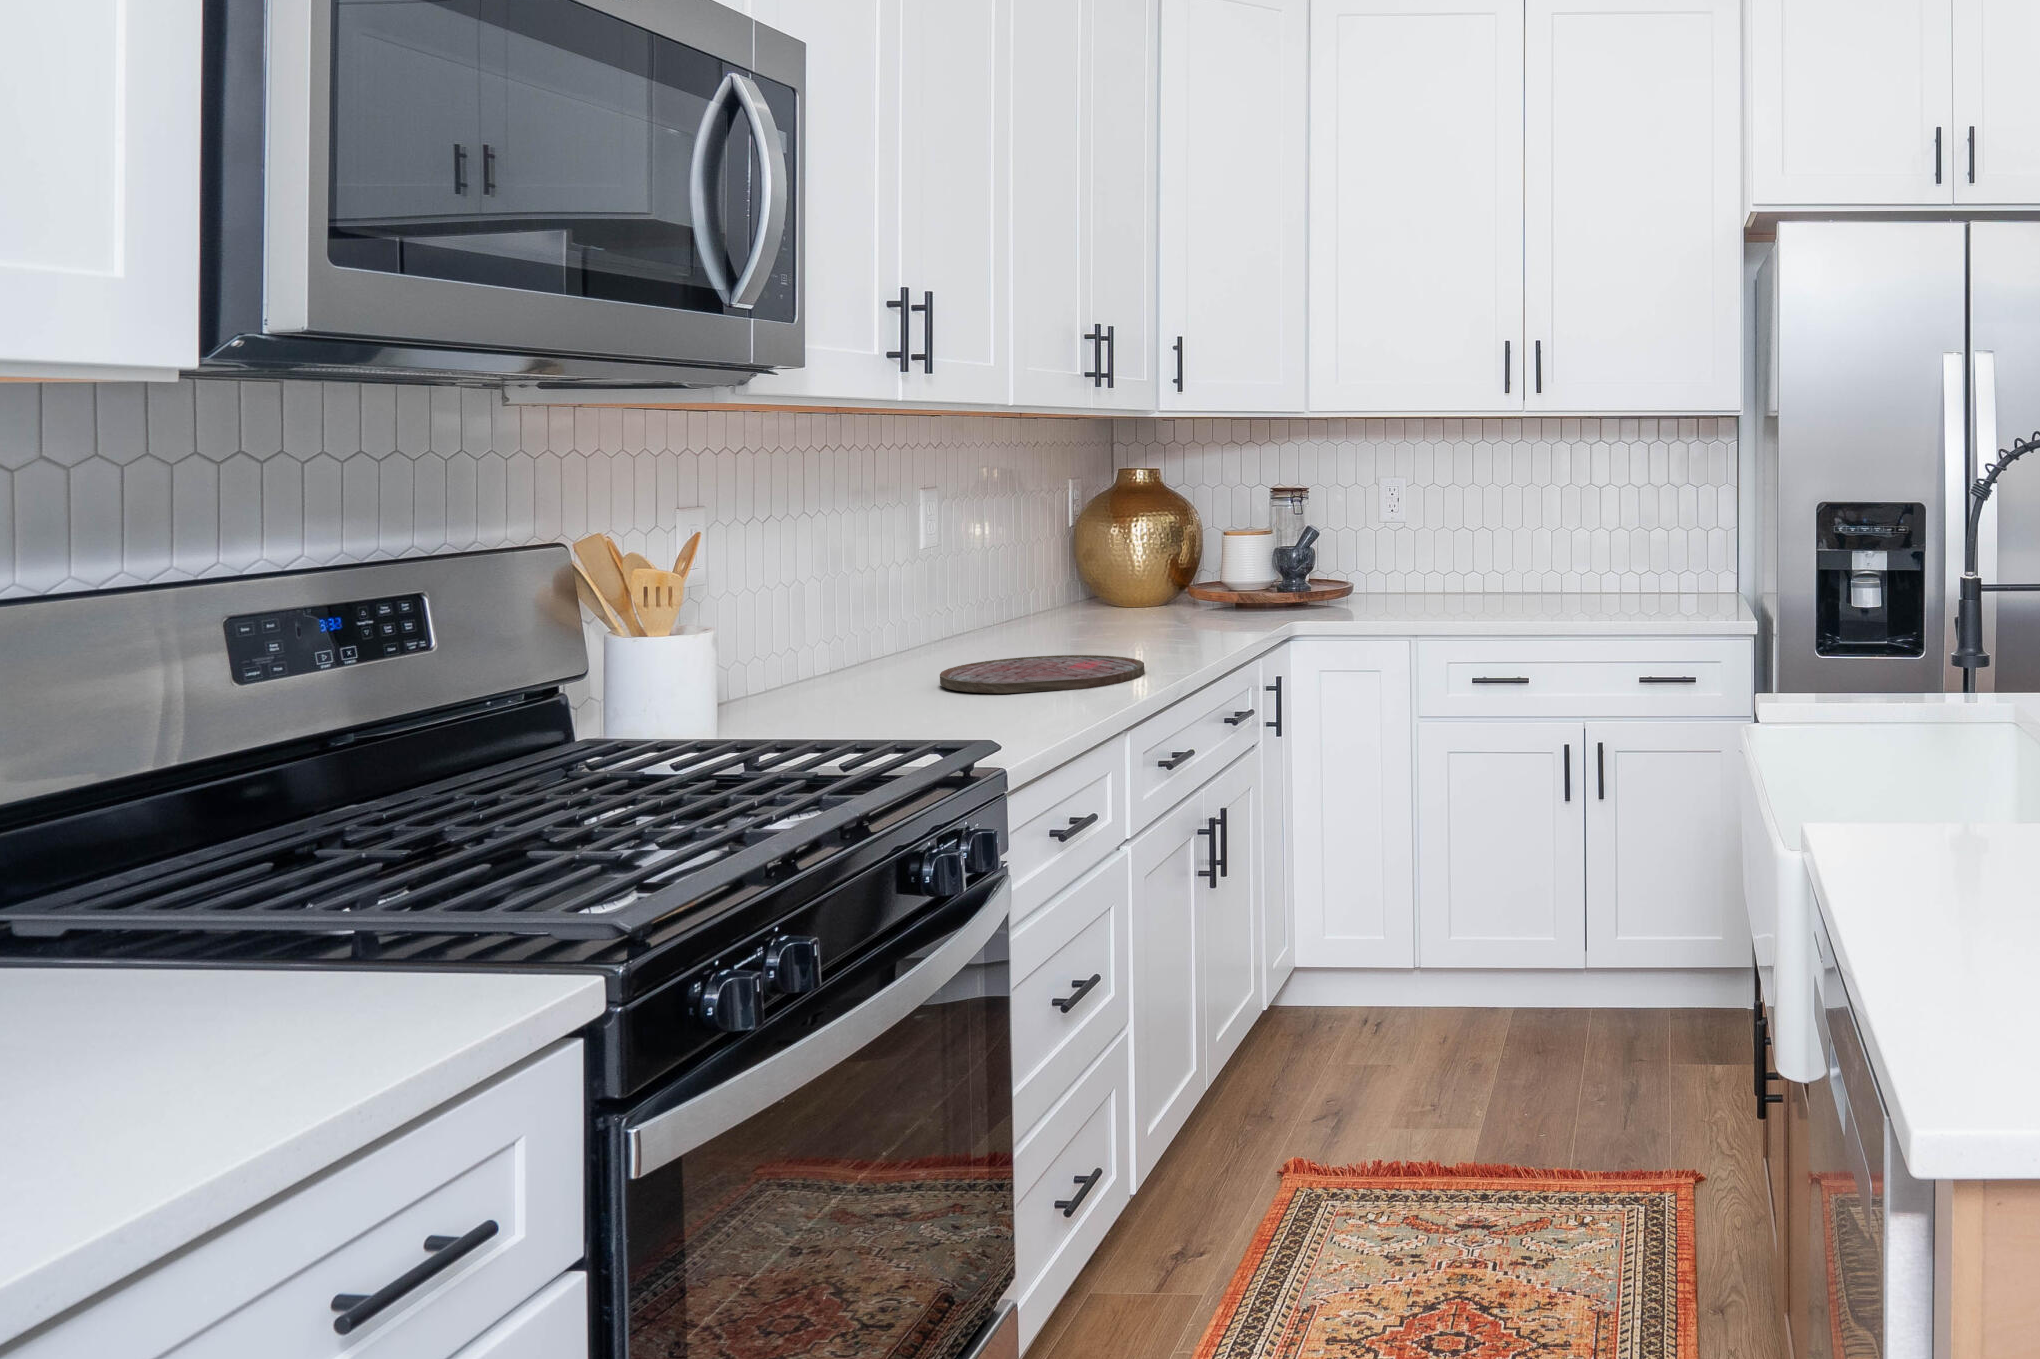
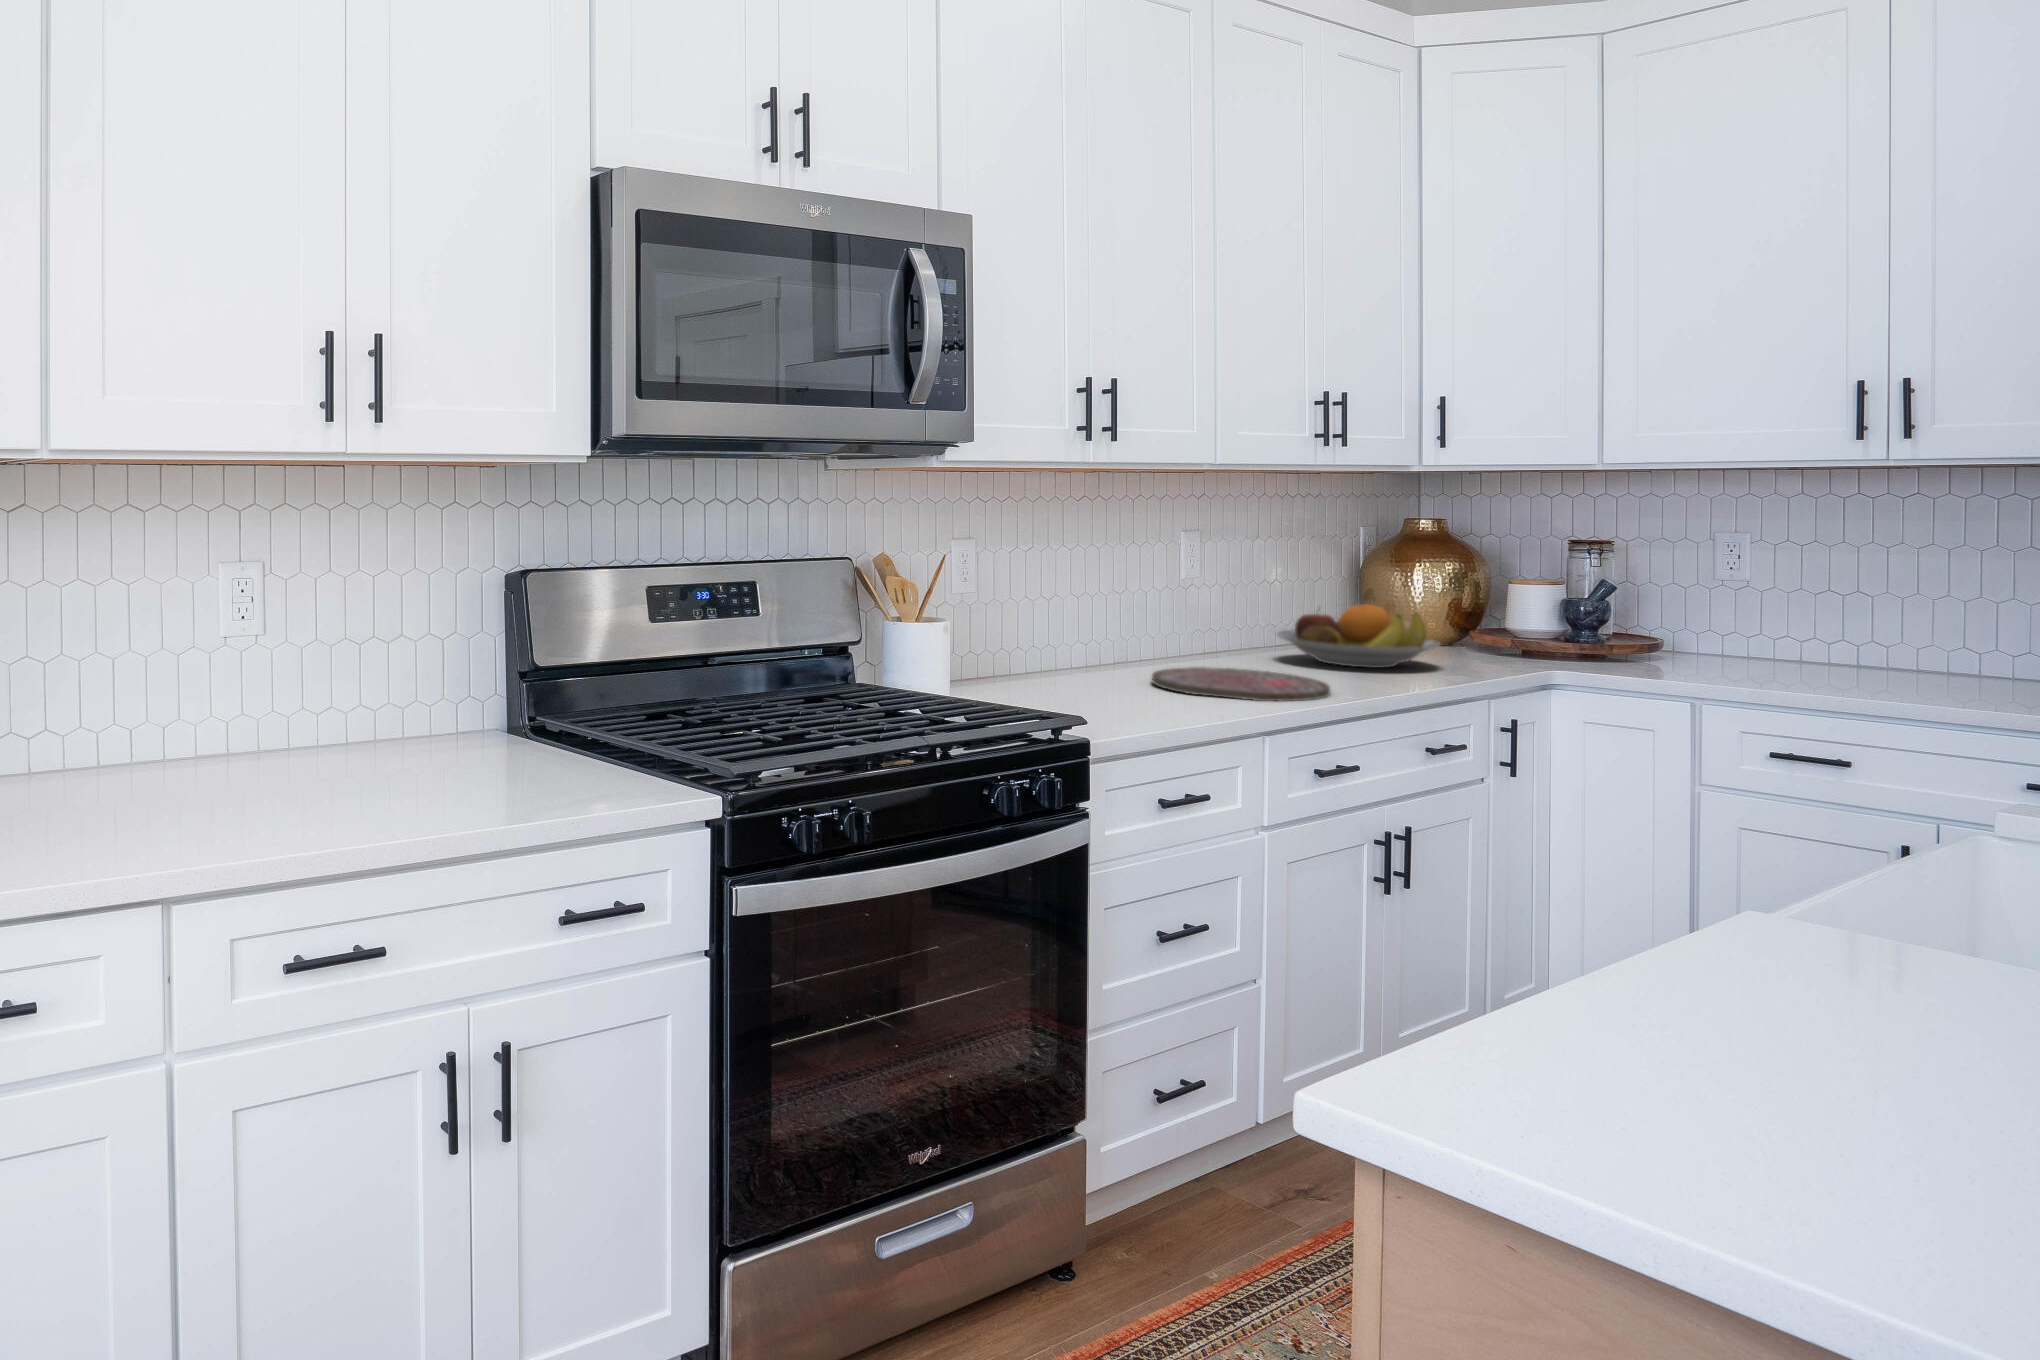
fruit bowl: none [1027,566,1195,641] -> present [1277,604,1440,668]

